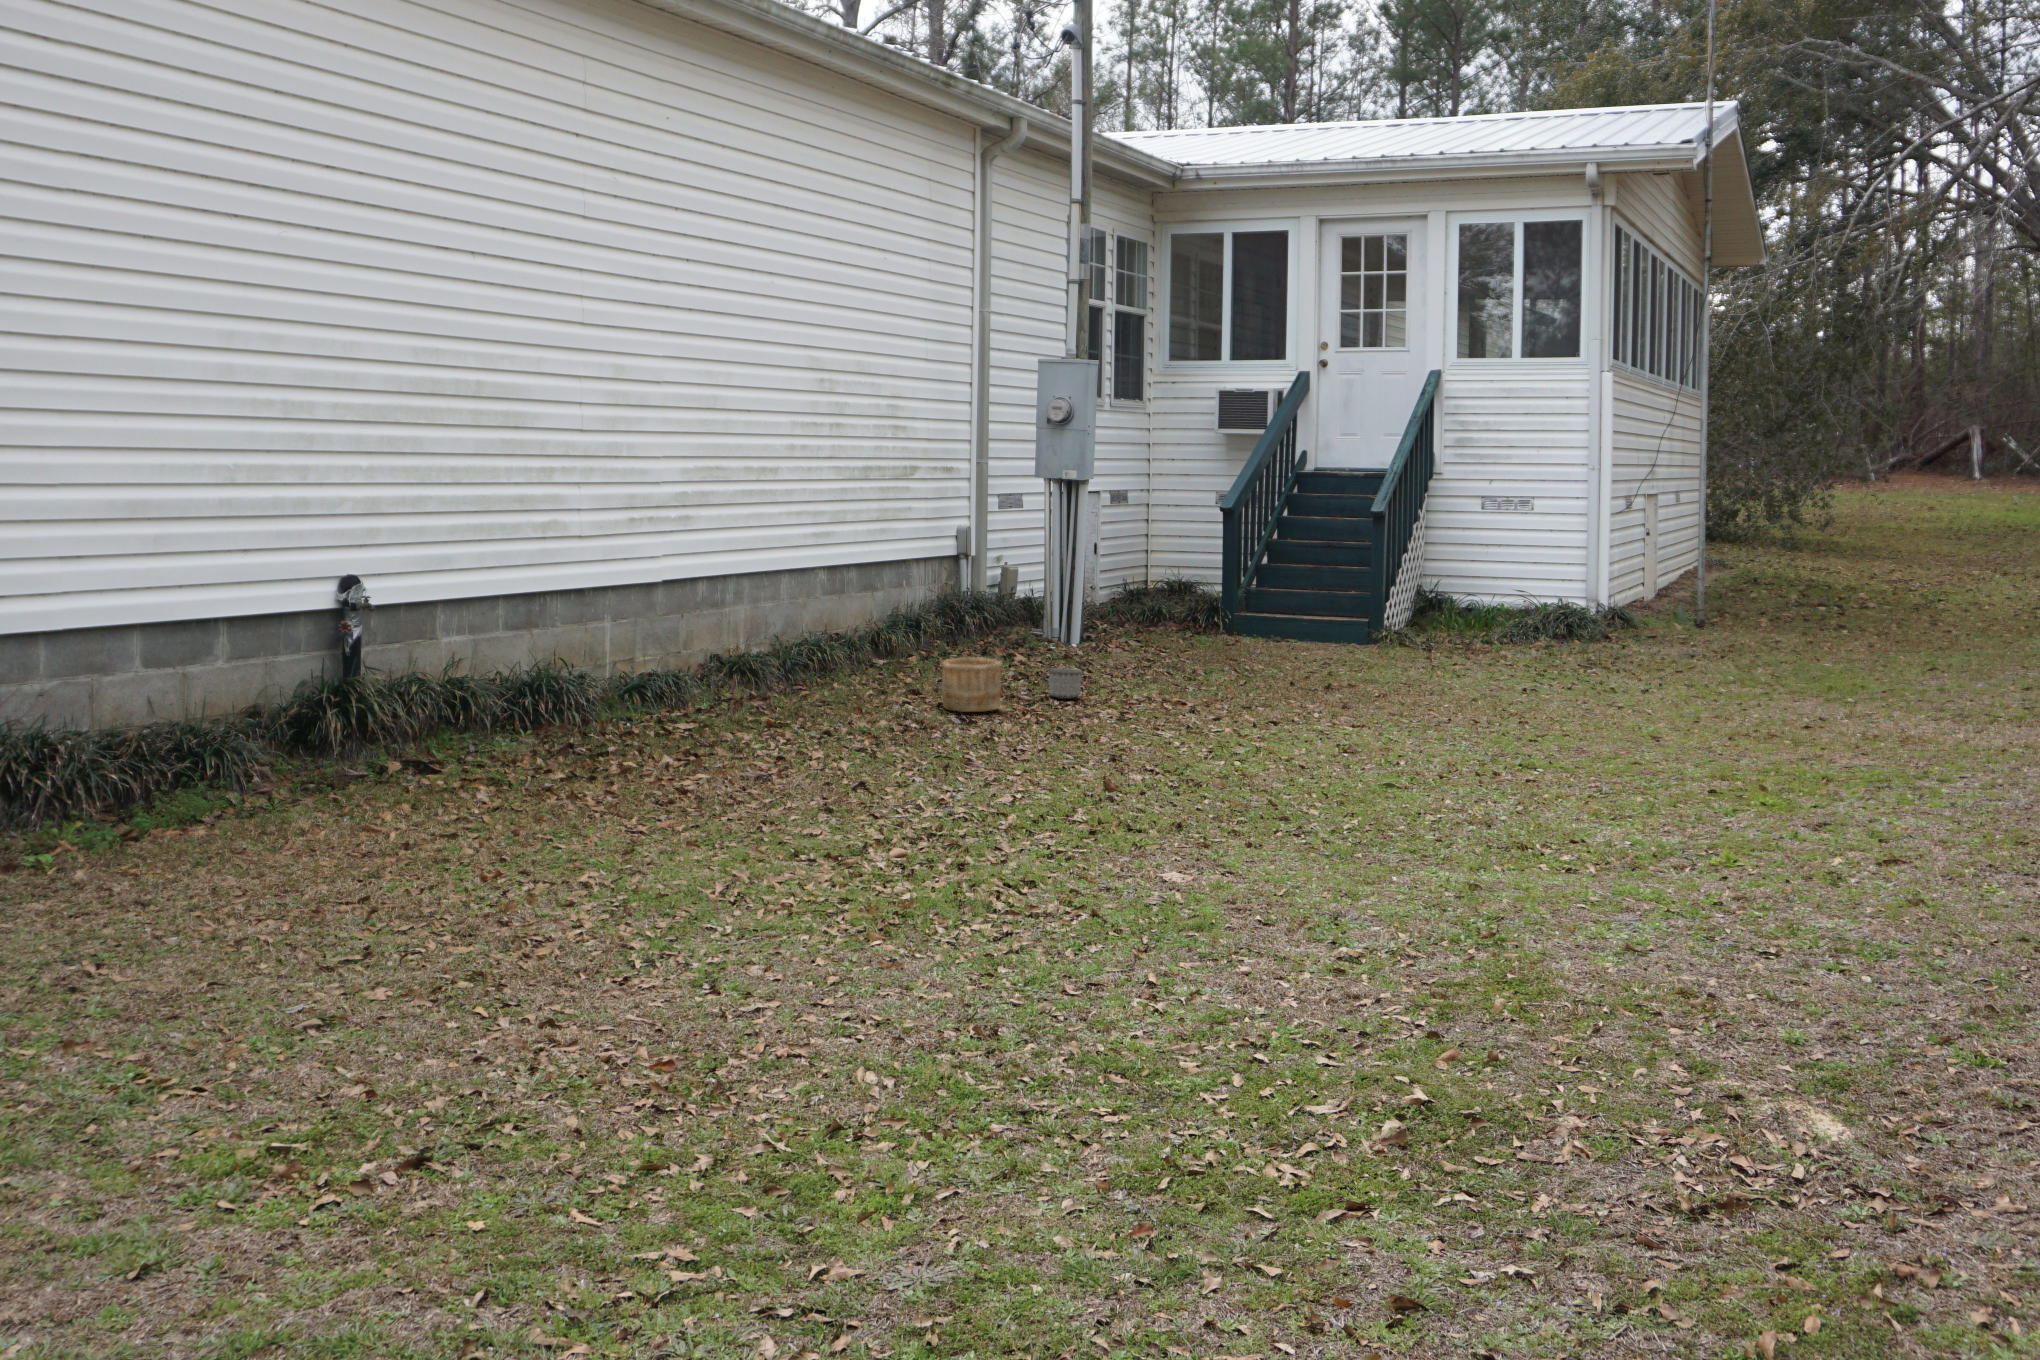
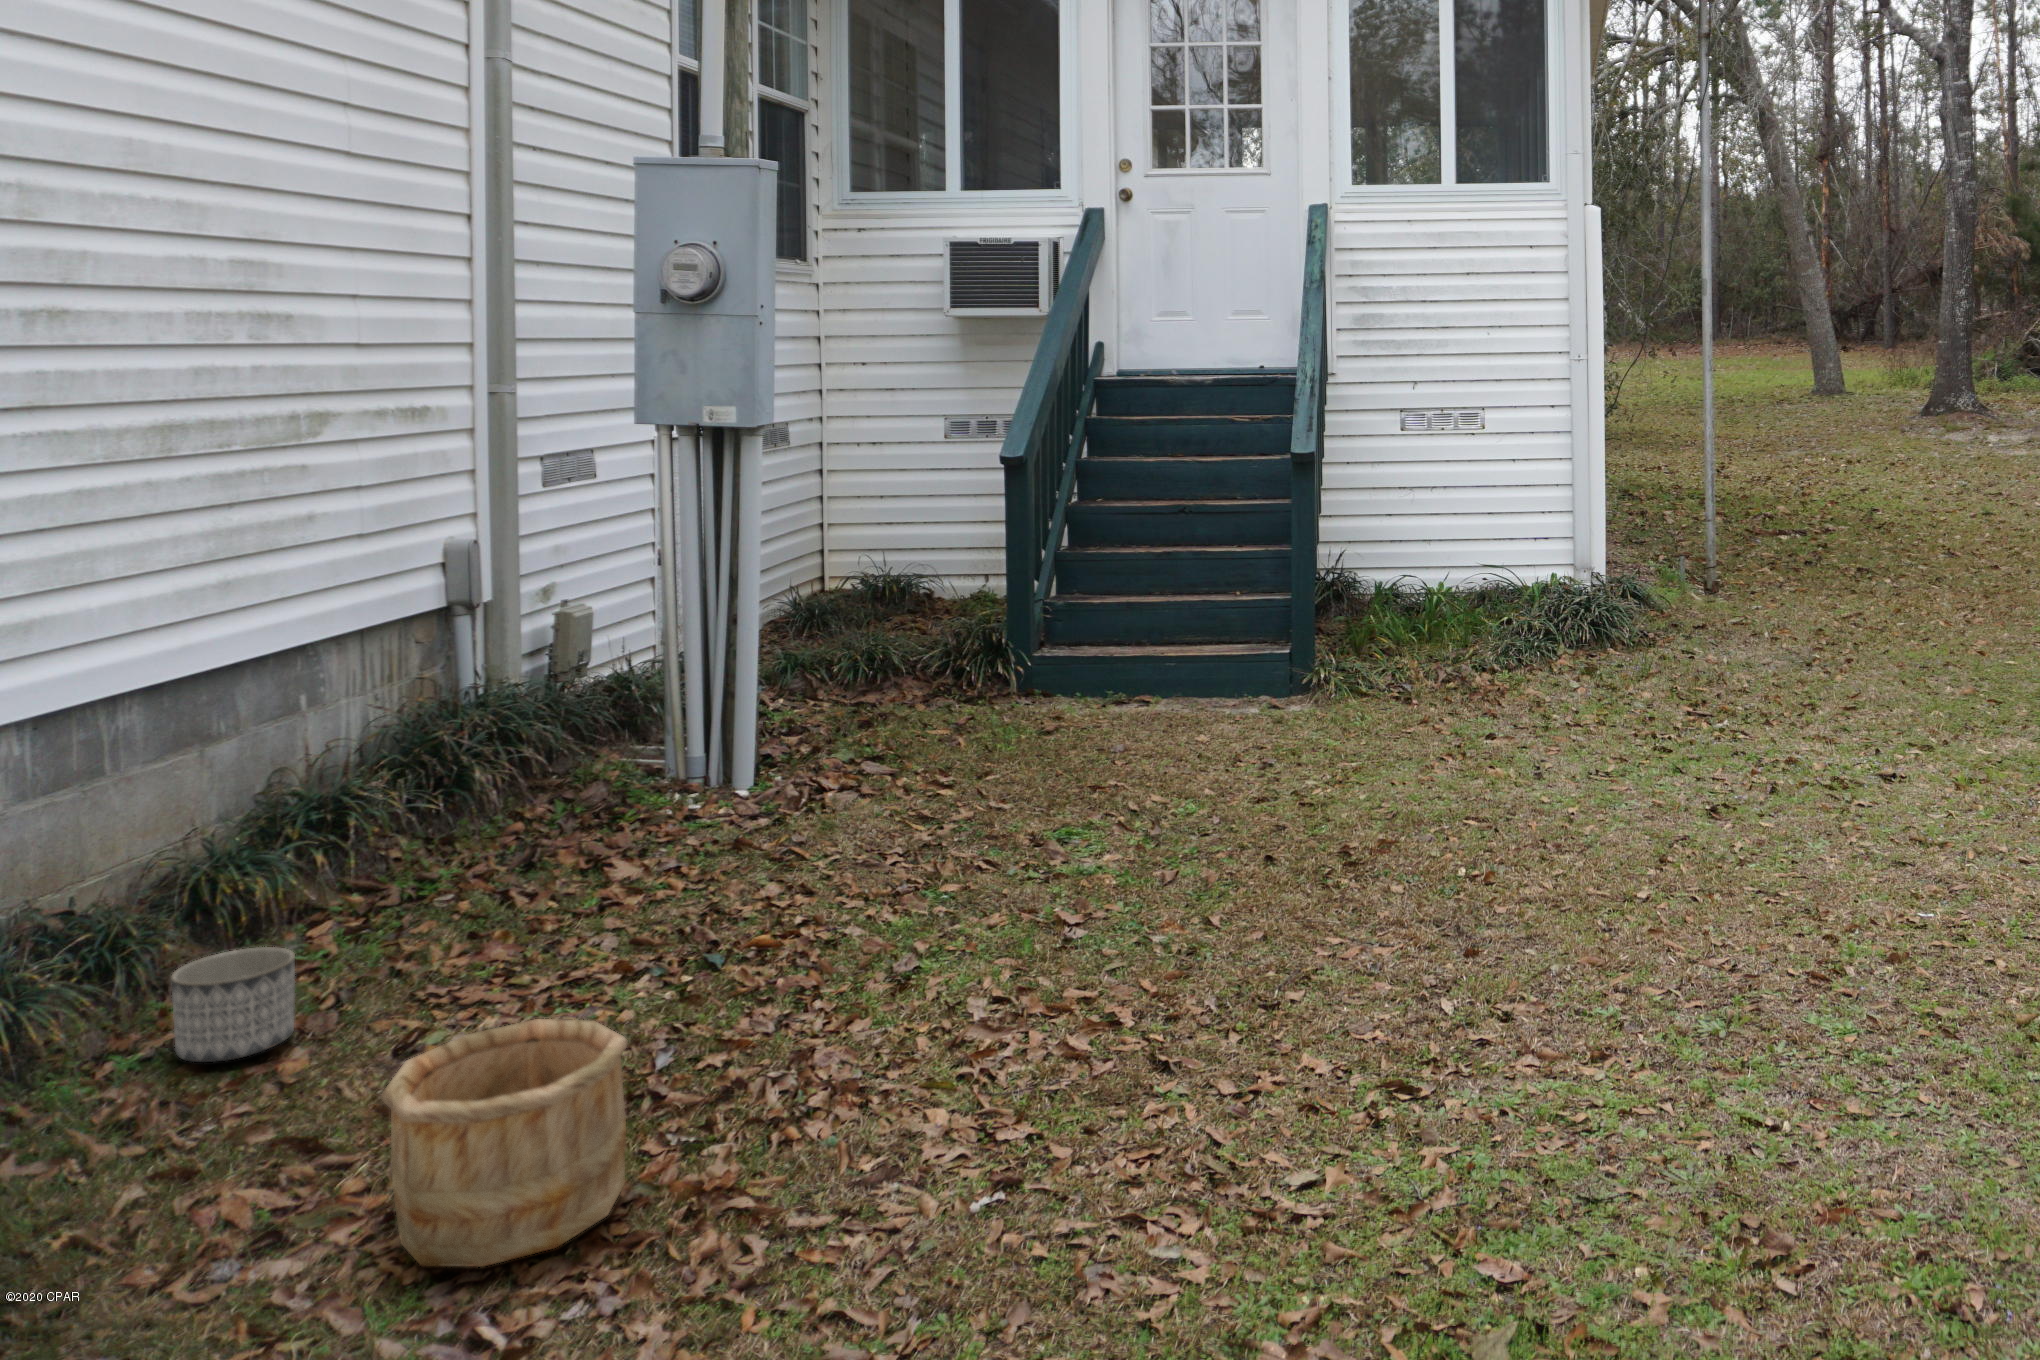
planter: present [1049,668,1082,699] -> present [171,947,295,1062]

